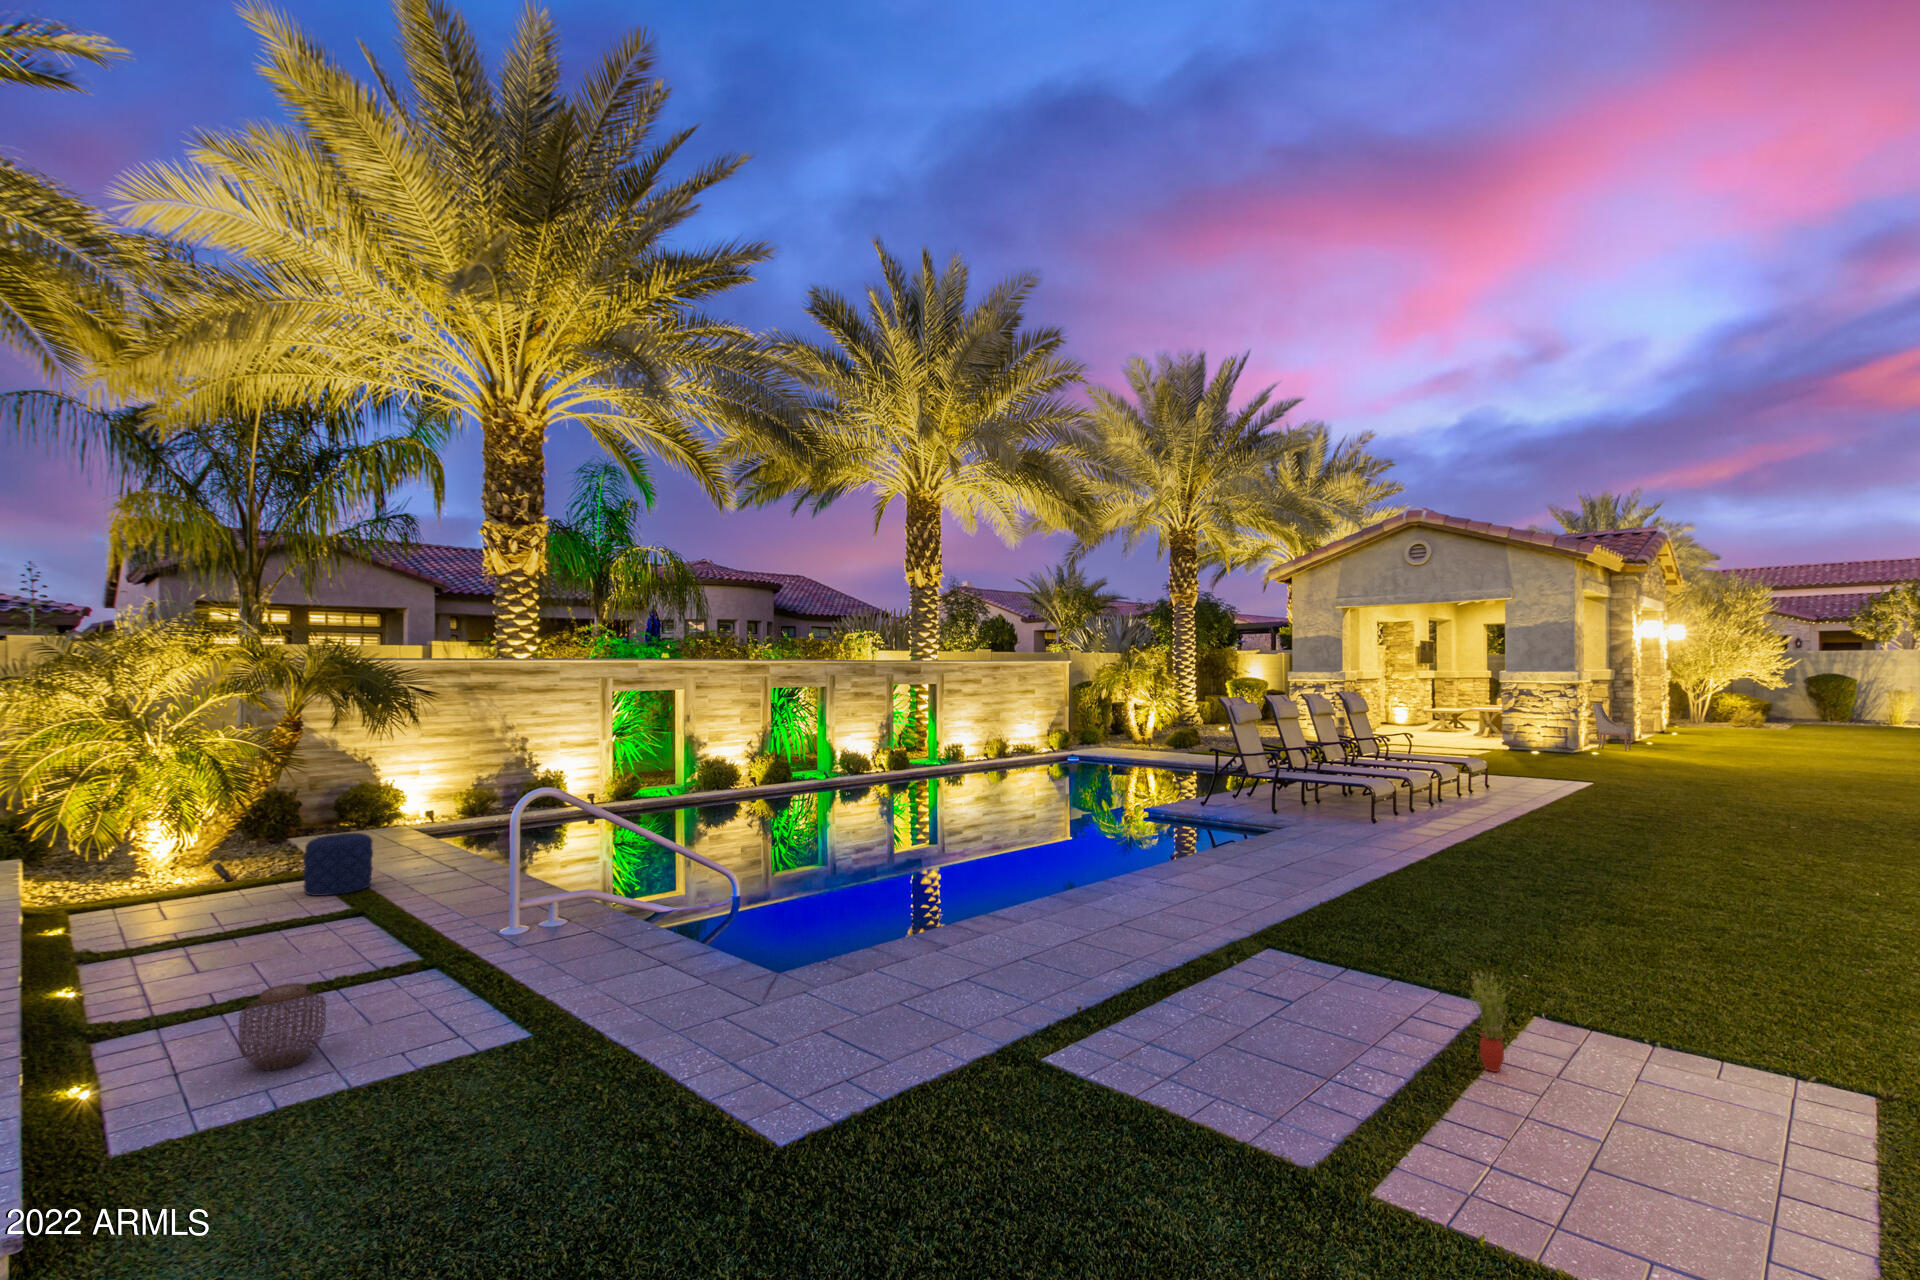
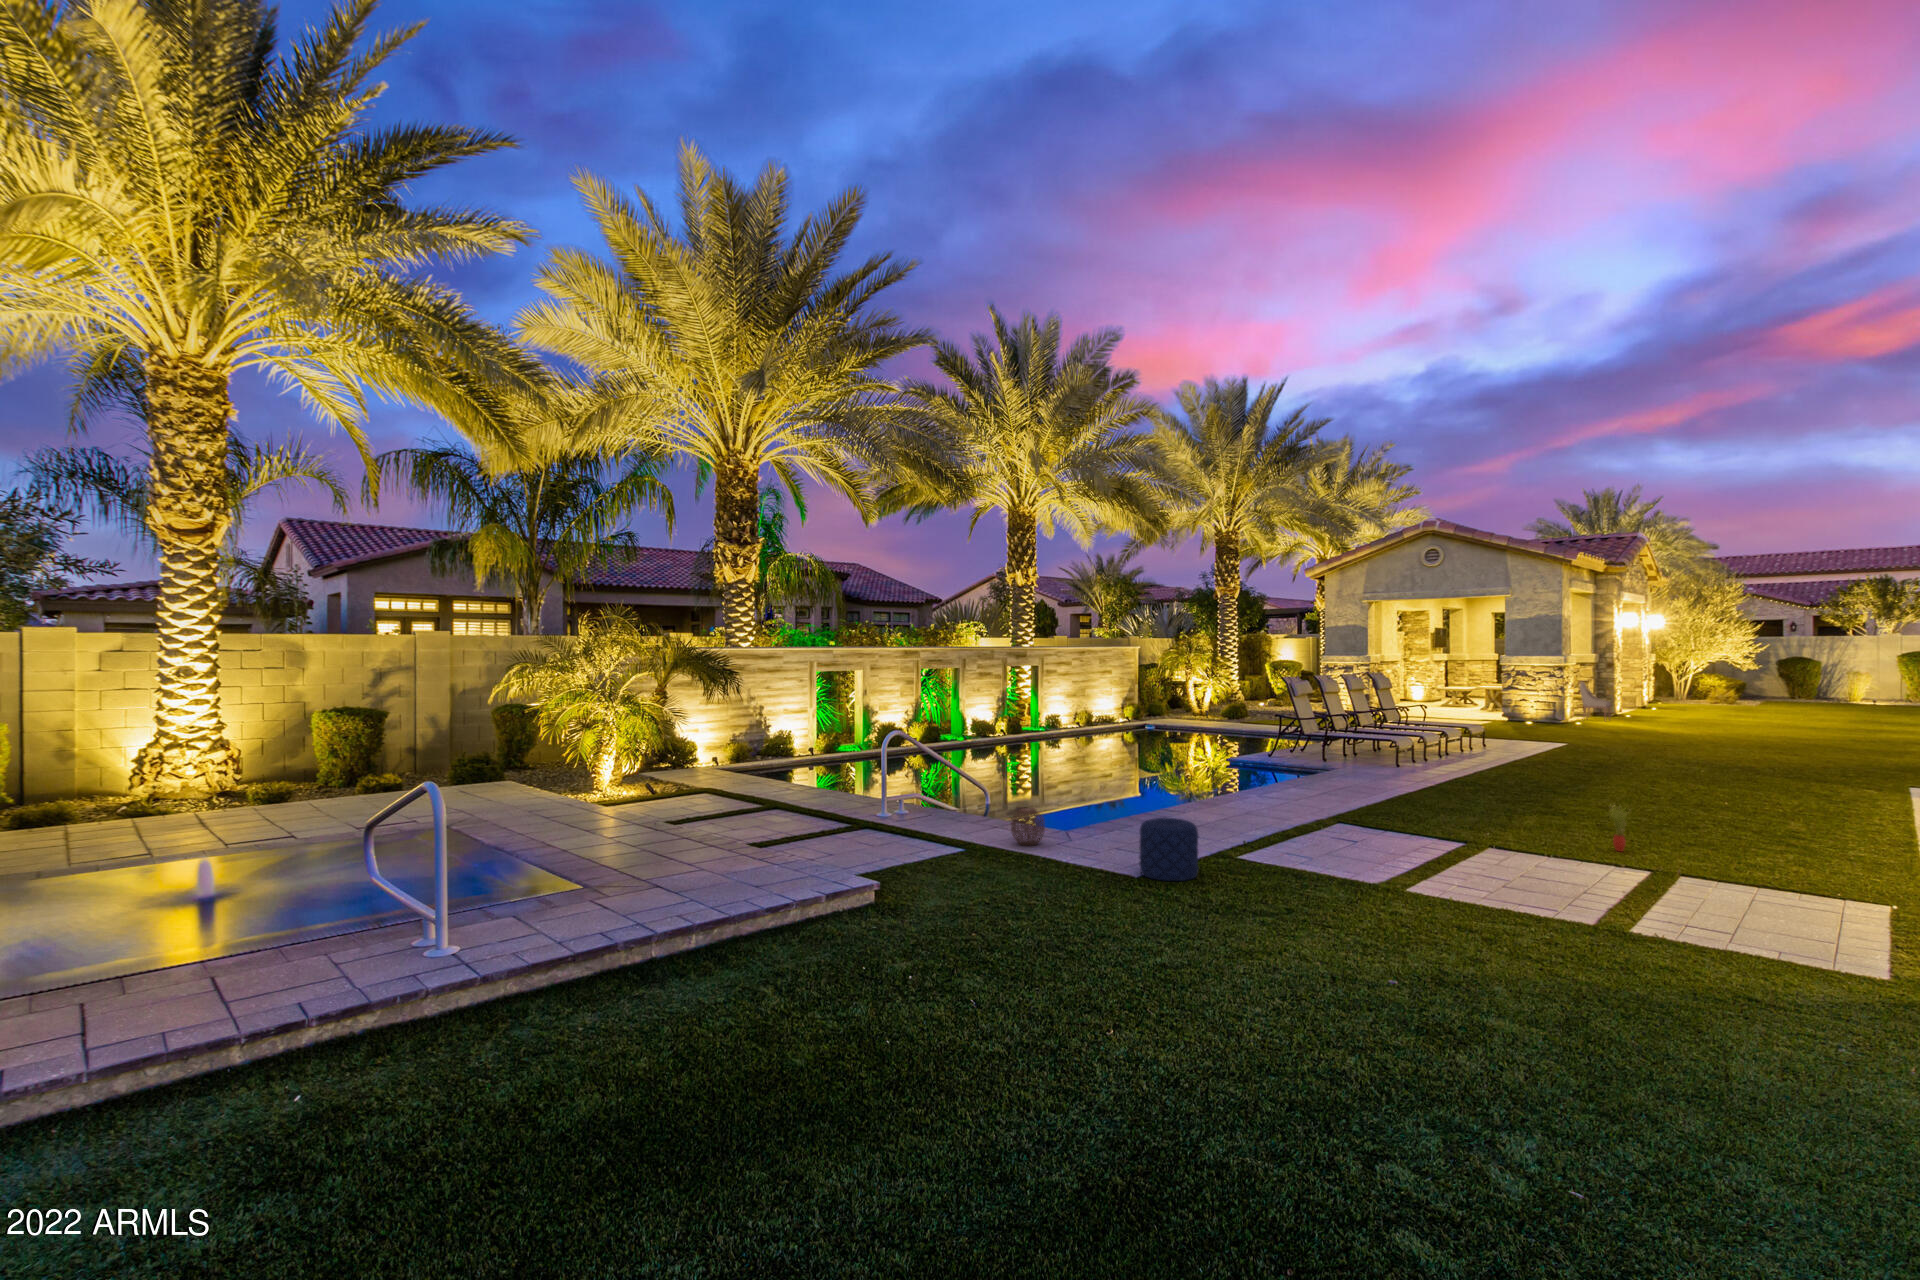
pouf: present [303,833,373,896] -> present [1139,818,1199,881]
potted plant: present [1471,971,1512,1072] -> present [1610,804,1627,852]
woven basket: present [238,983,326,1070] -> present [1011,808,1044,846]

